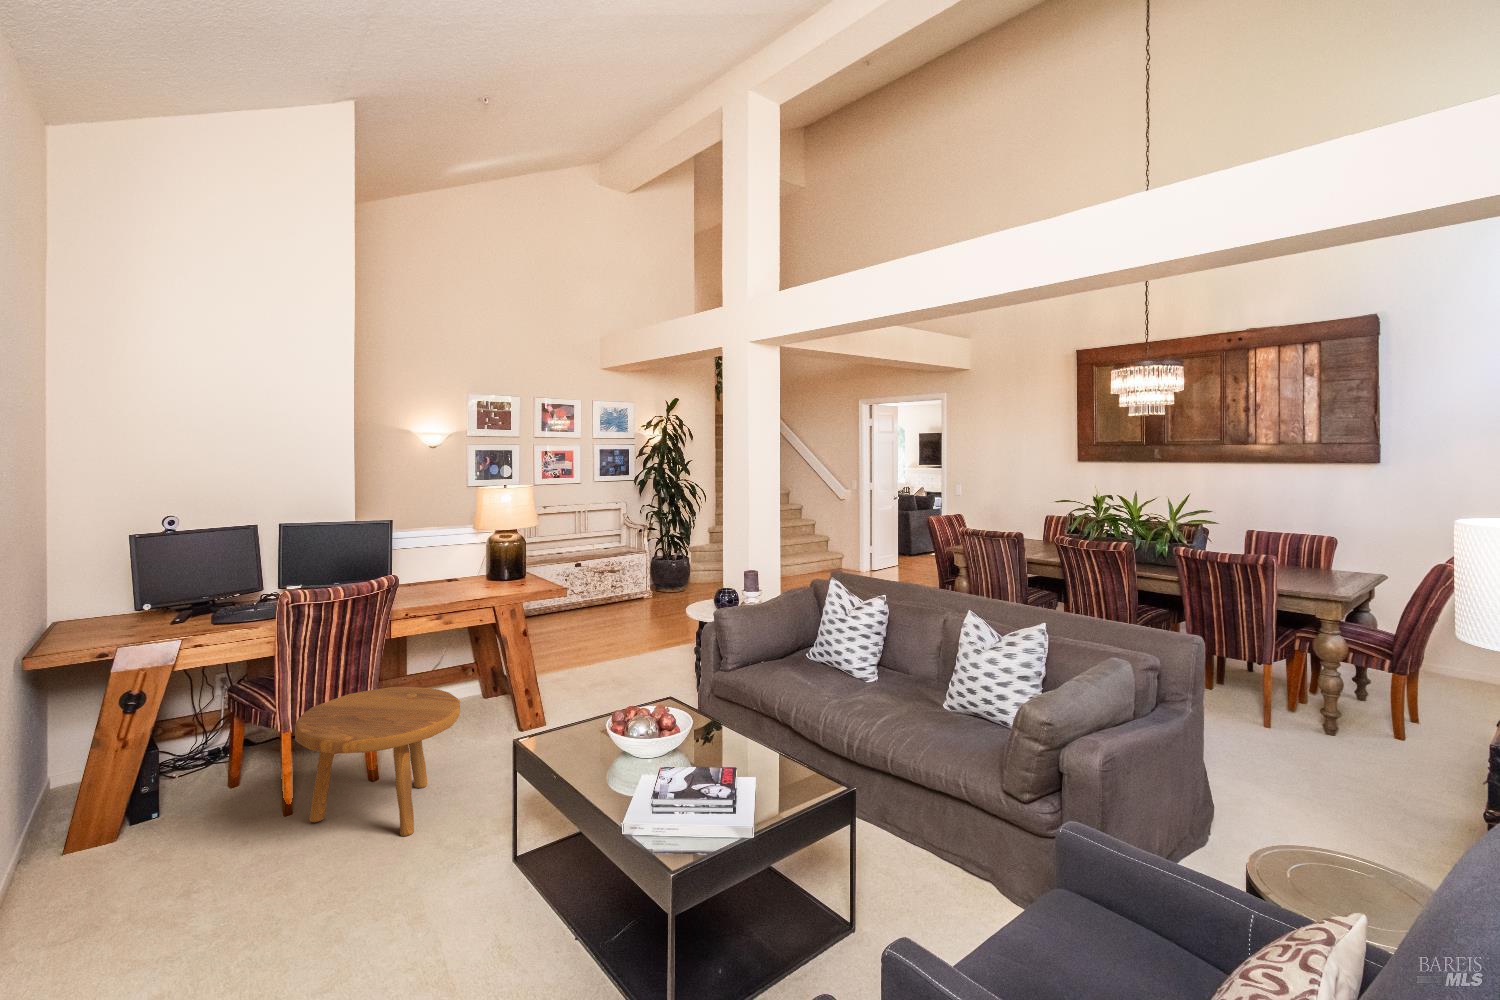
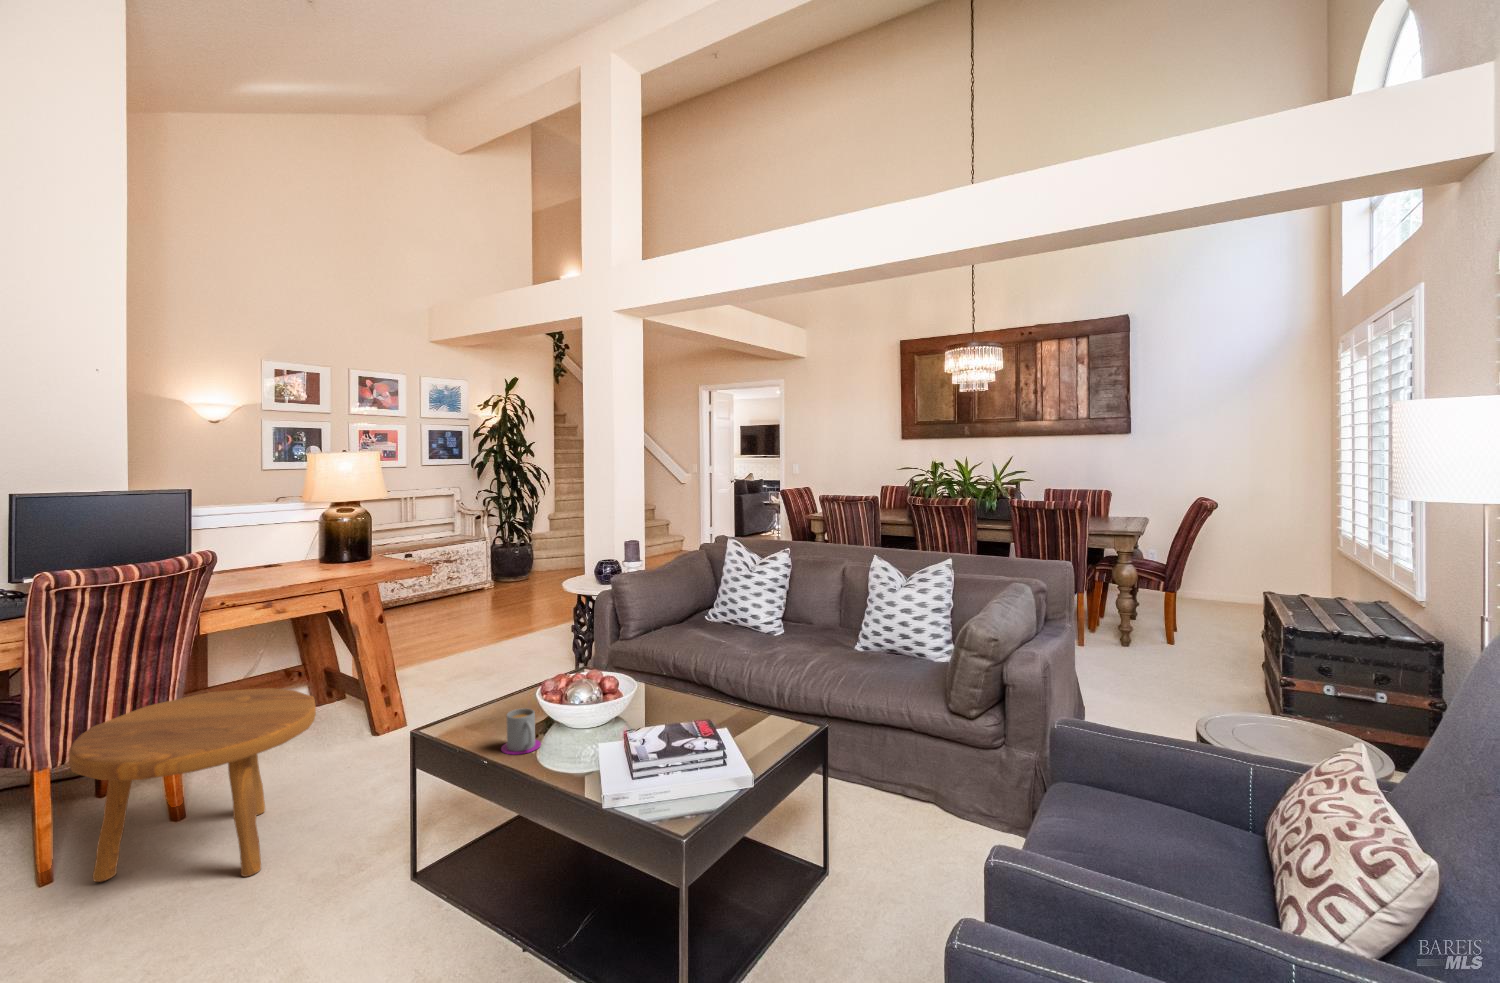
mug: none [573,735,606,774] -> present [501,708,541,754]

